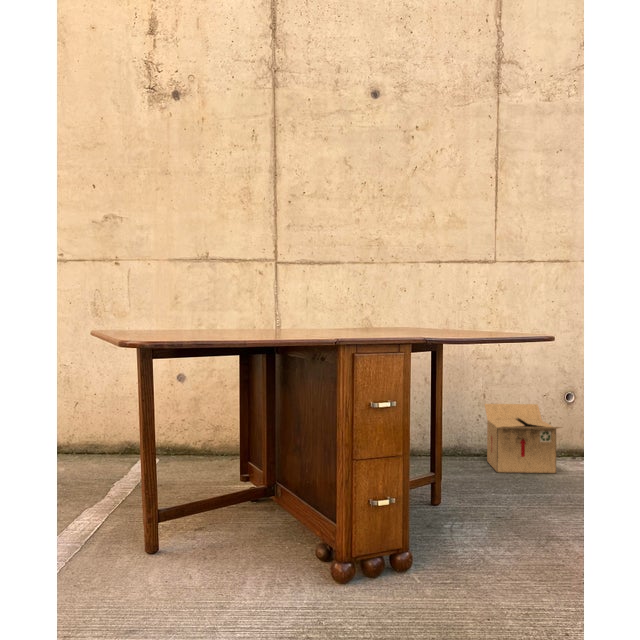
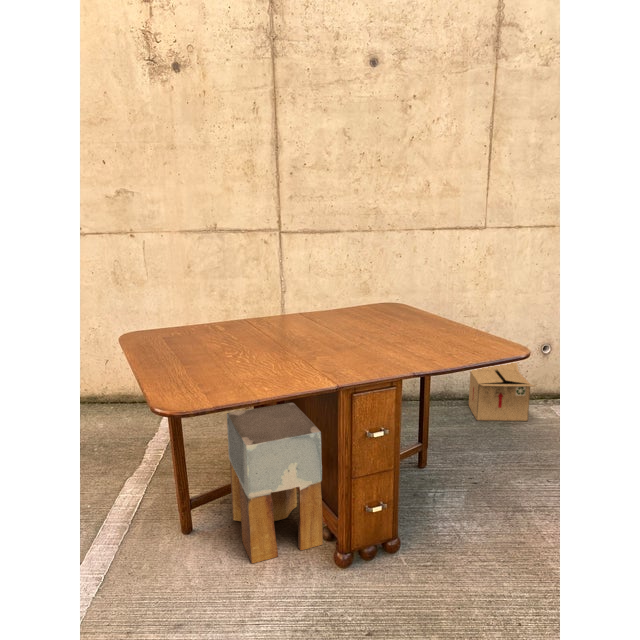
stool: none [210,406,318,580] -> present [227,403,323,563]

